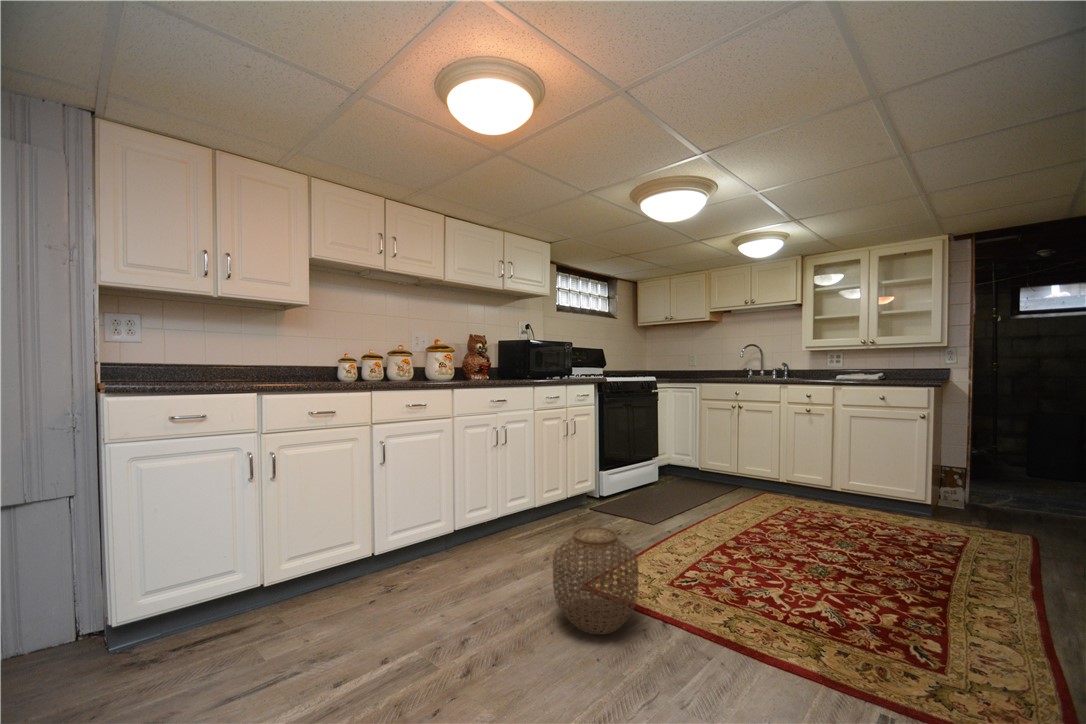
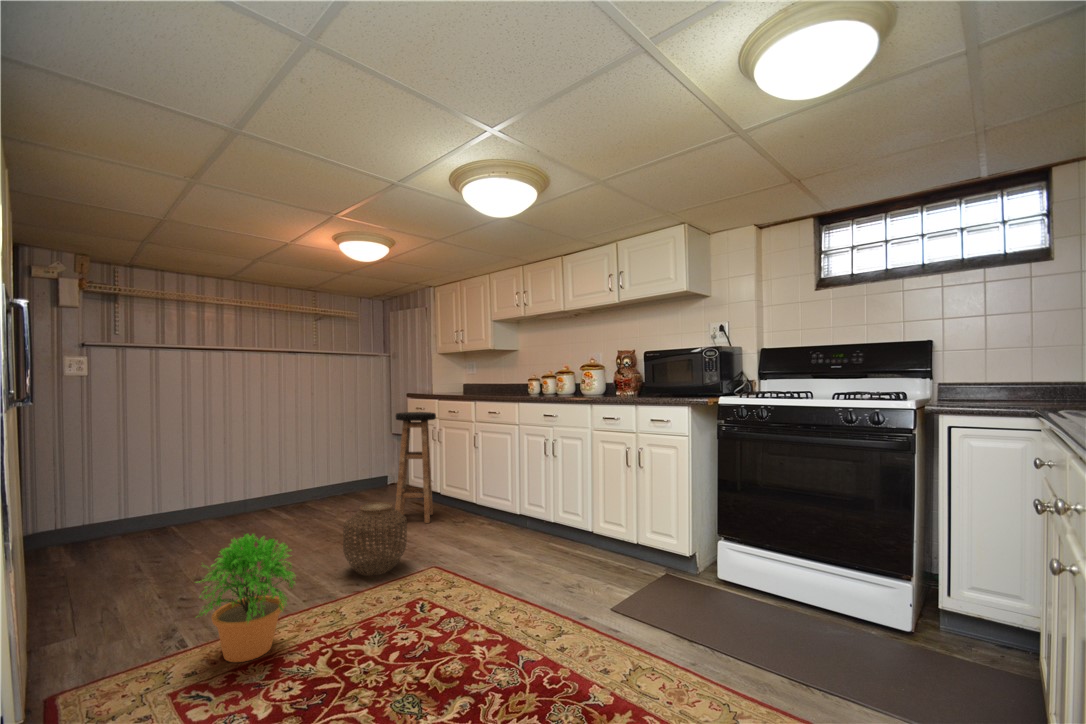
bar stool: none [290,418,379,648] -> present [395,412,436,523]
potted plant: none [780,528,909,669] -> present [200,534,294,662]

